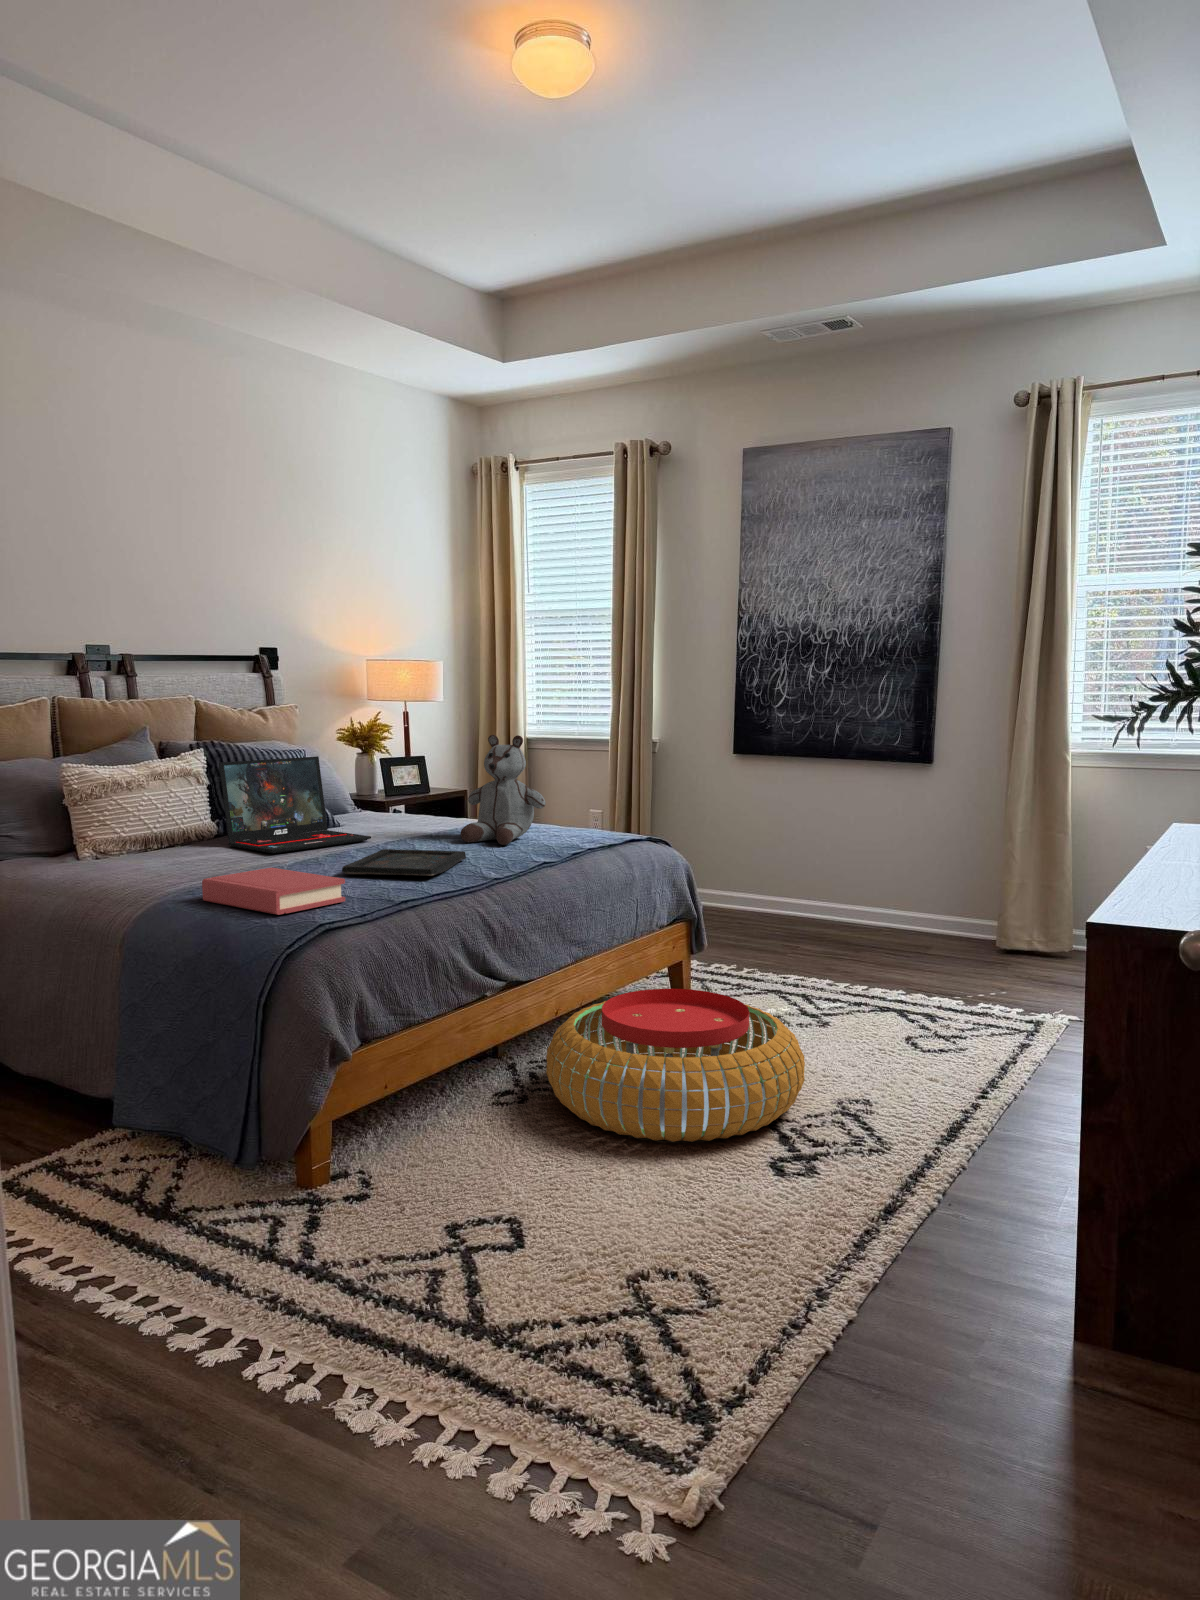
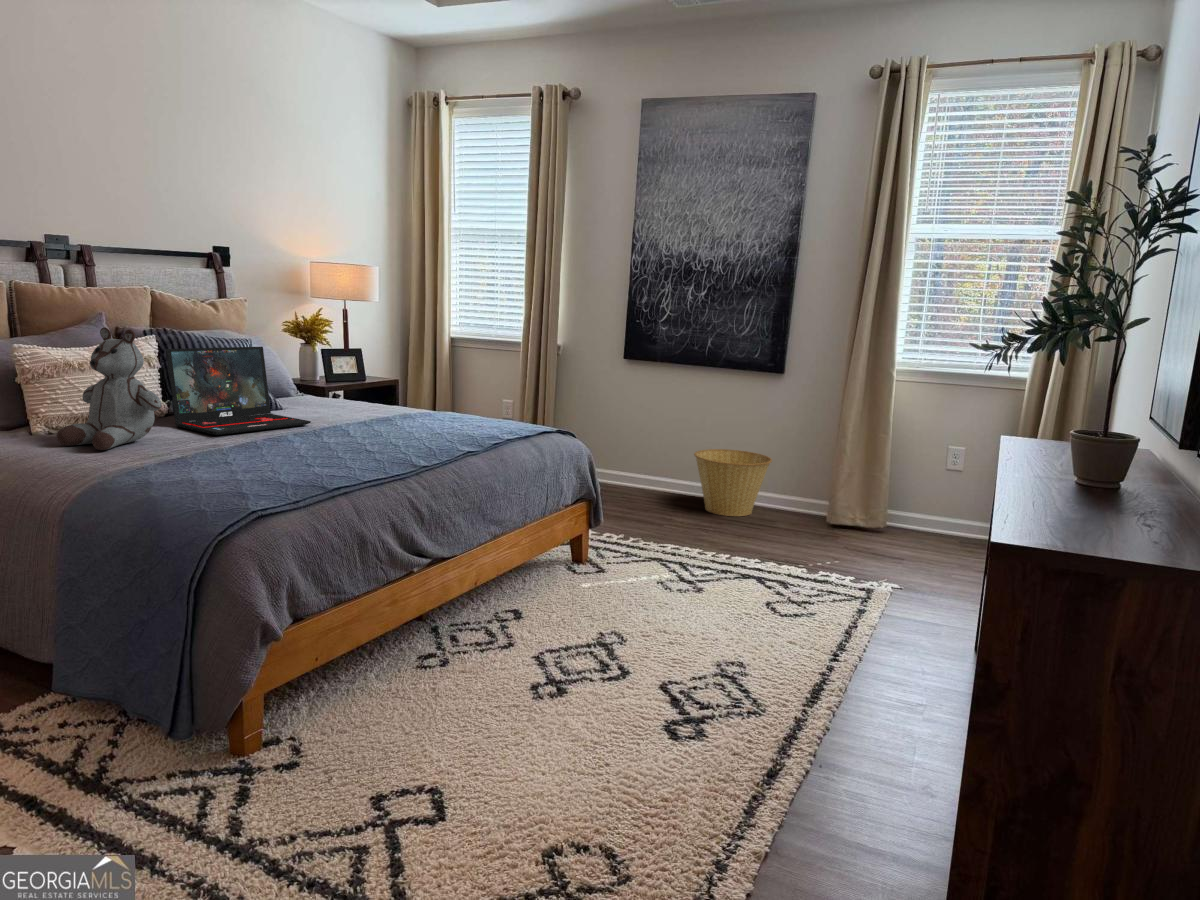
stuffed bear: present [460,735,546,845] -> present [57,327,161,450]
tray: present [342,849,466,876] -> none [281,435,397,463]
basket: none [821,860,919,941] -> present [694,449,772,516]
hardback book: present [202,868,345,915] -> none [140,452,282,502]
pouf: present [546,989,805,1142] -> none [466,565,692,706]

